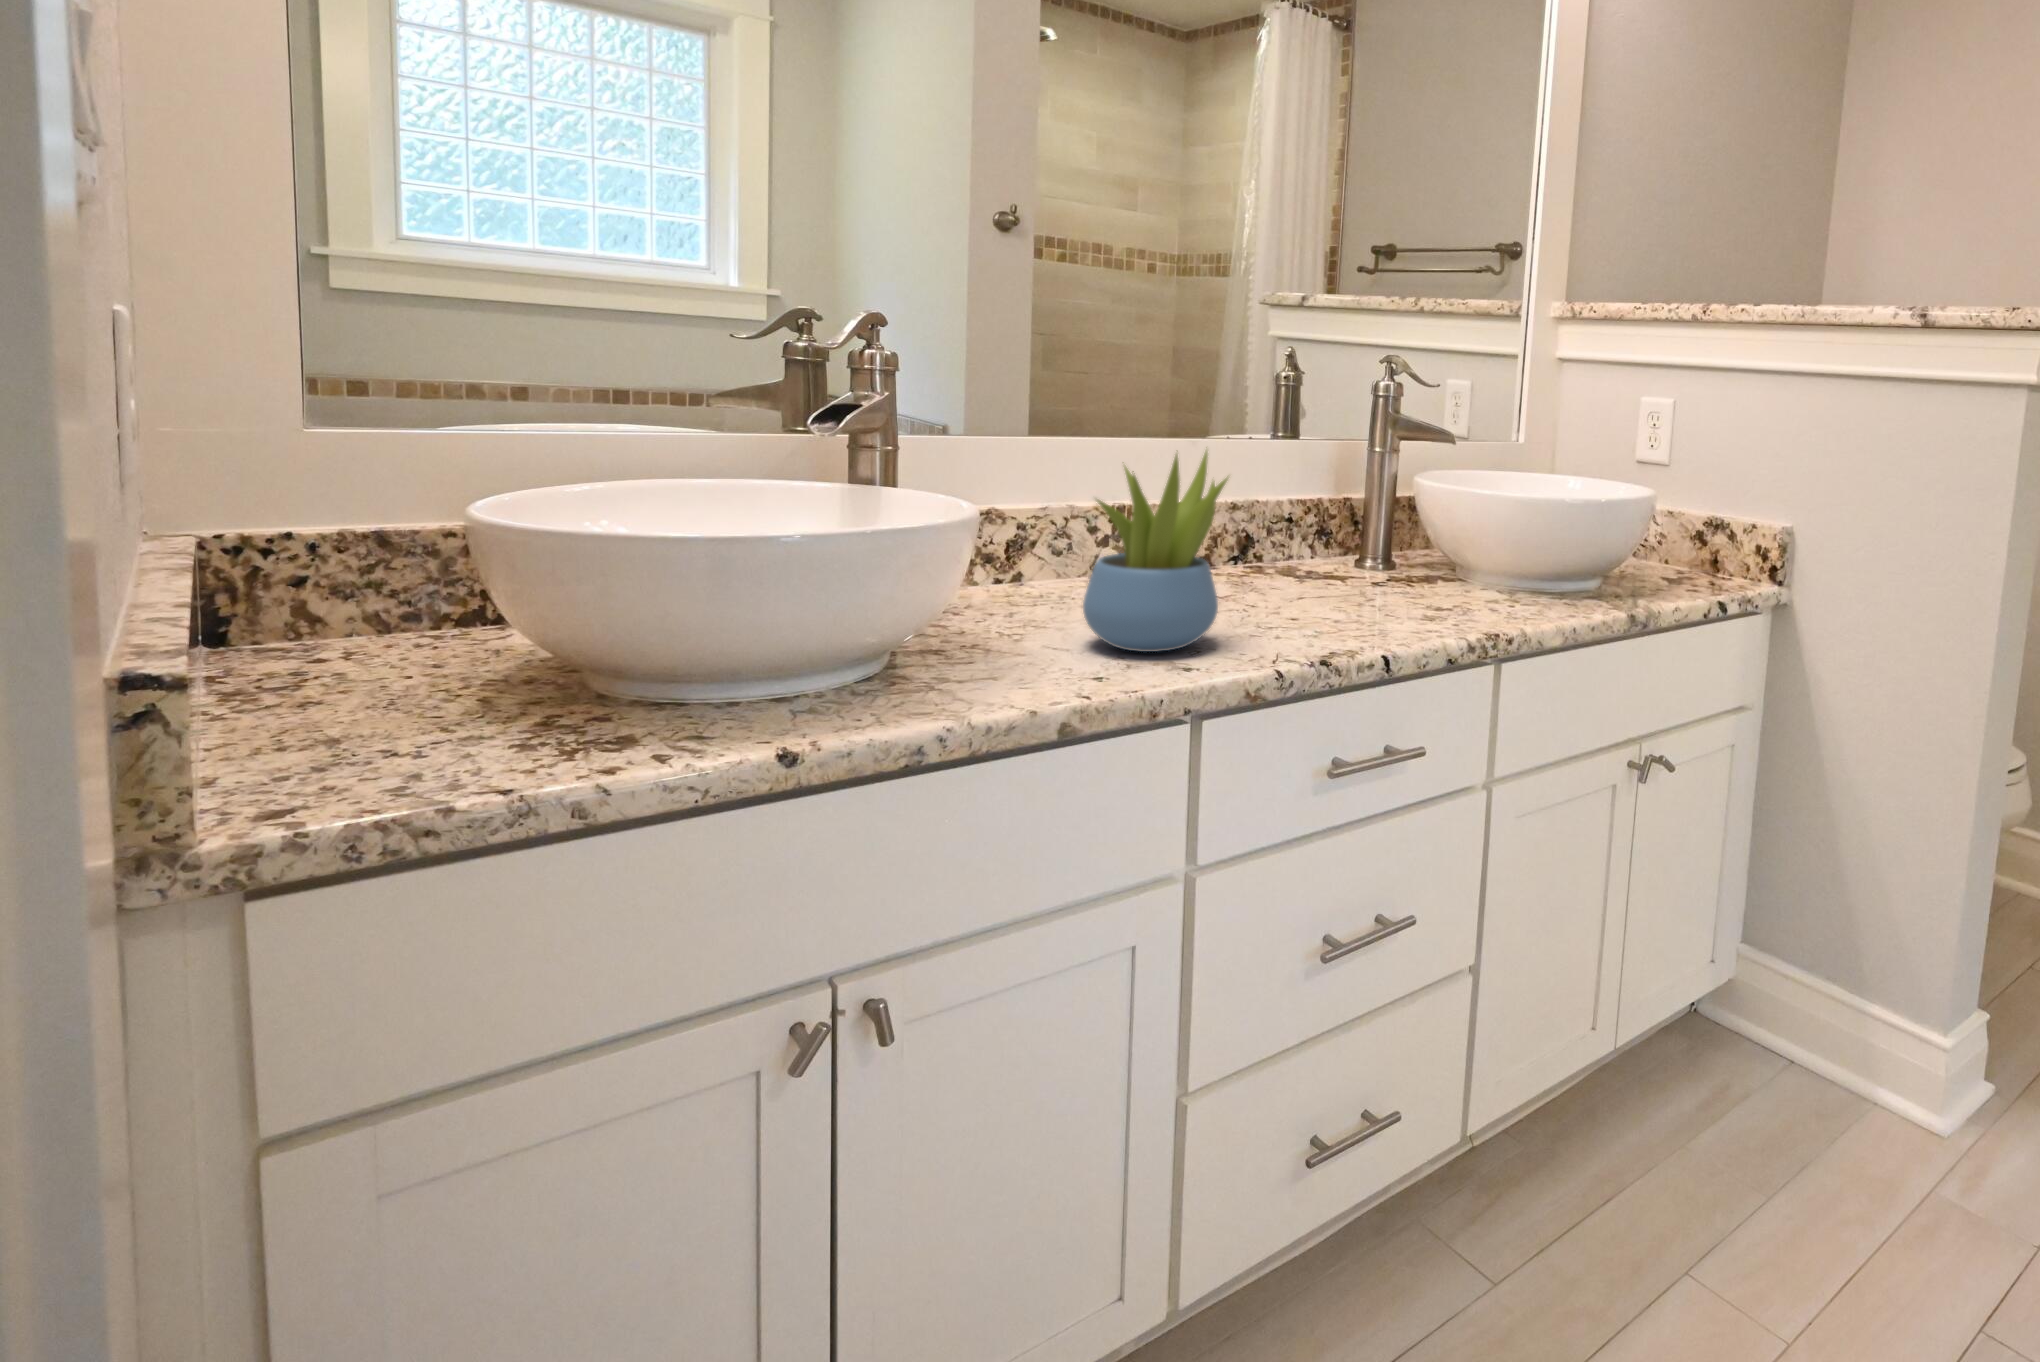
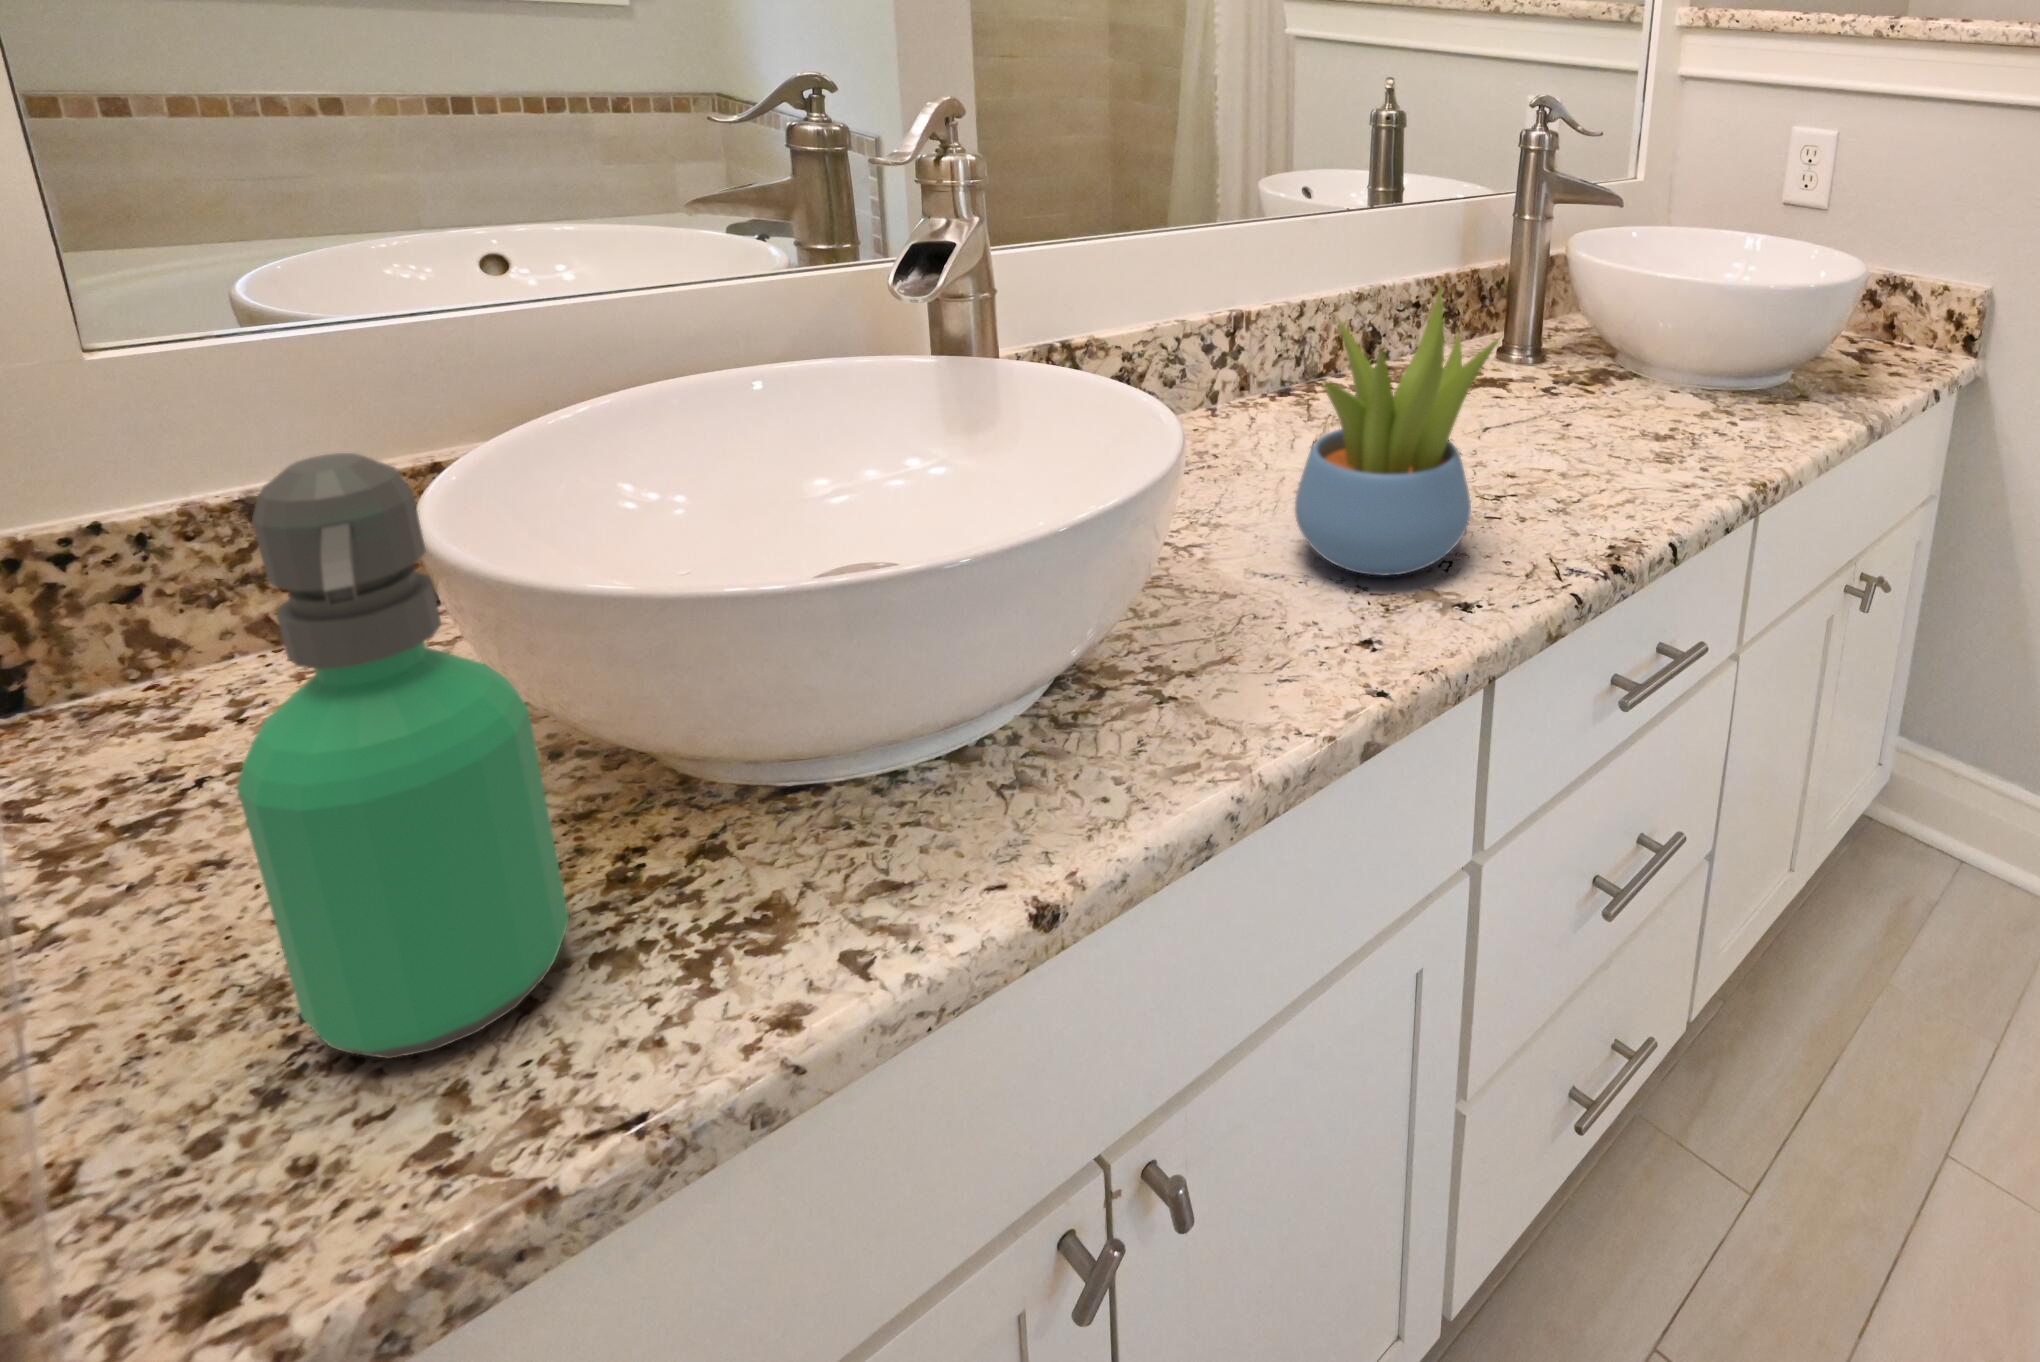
soap dispenser: none [329,409,495,762] -> present [237,453,569,1058]

